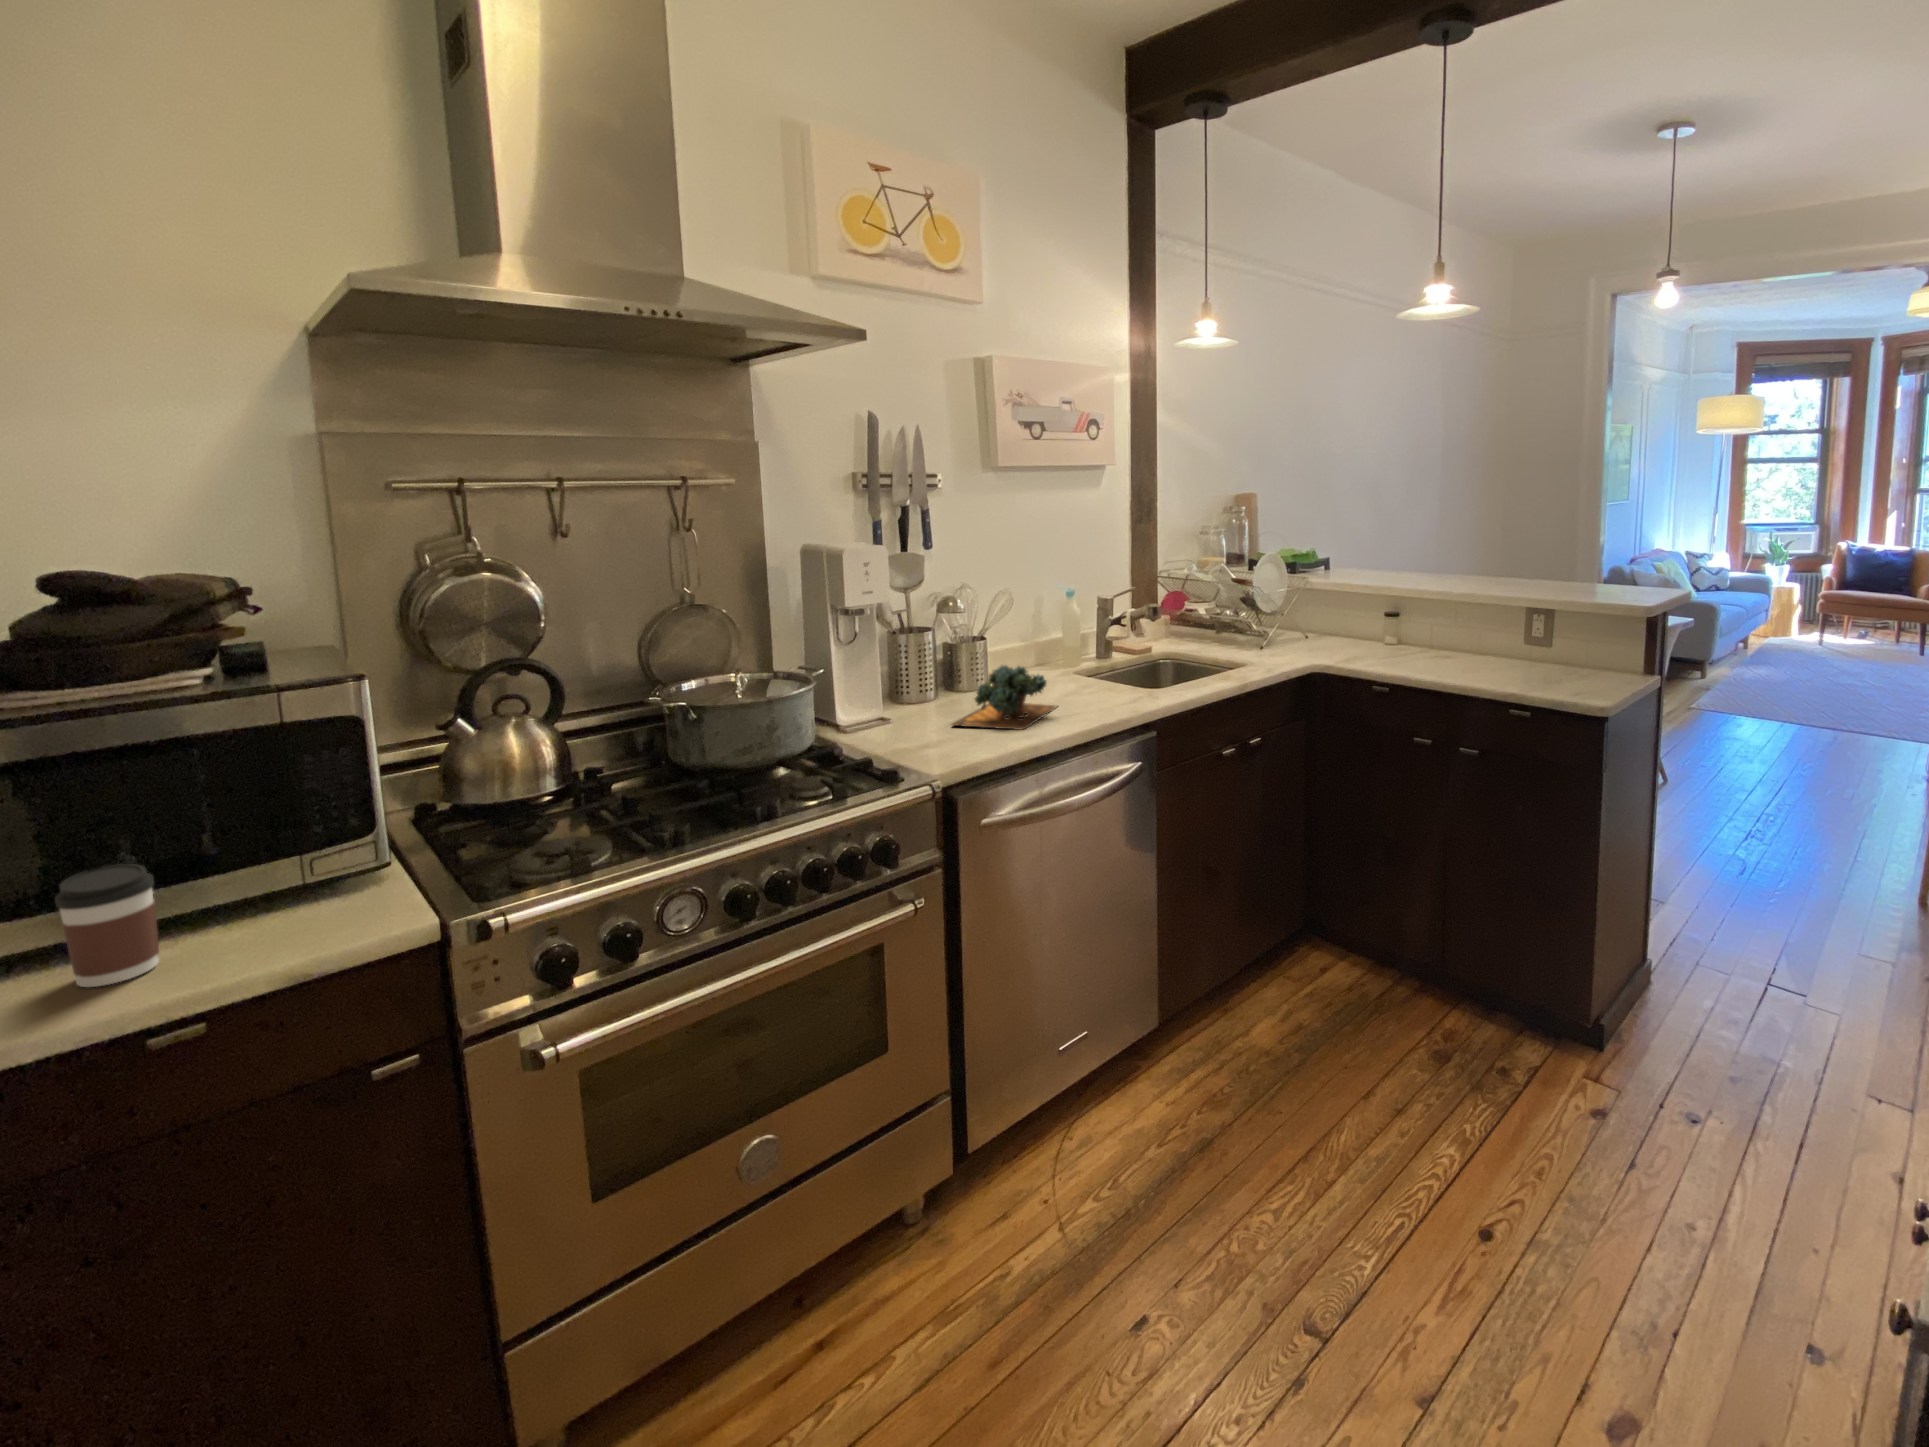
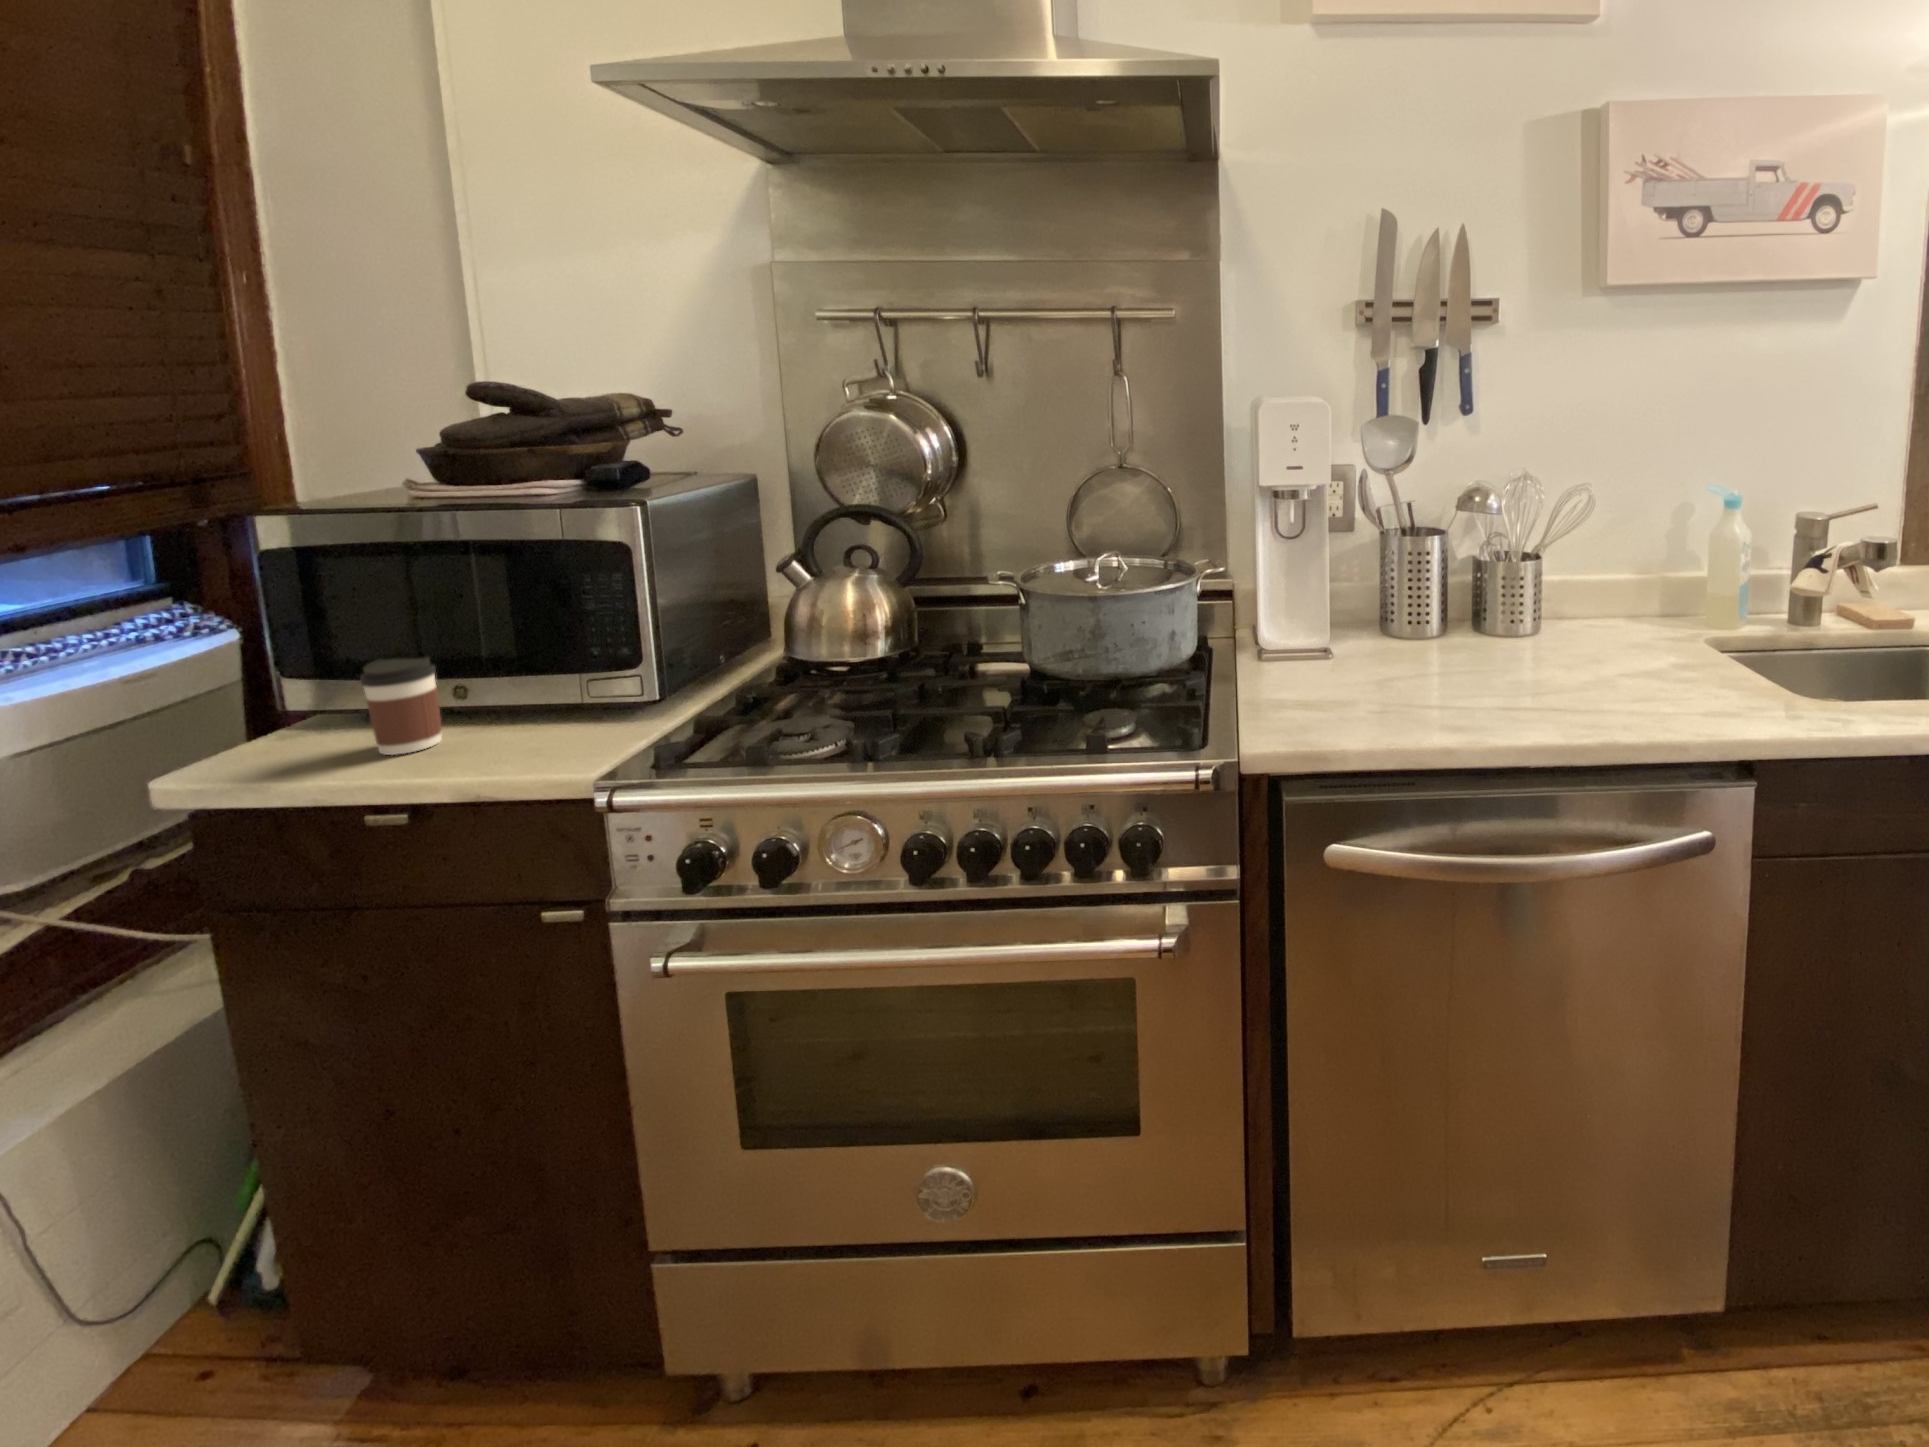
succulent plant: present [952,665,1056,730] -> none [1364,605,1563,720]

